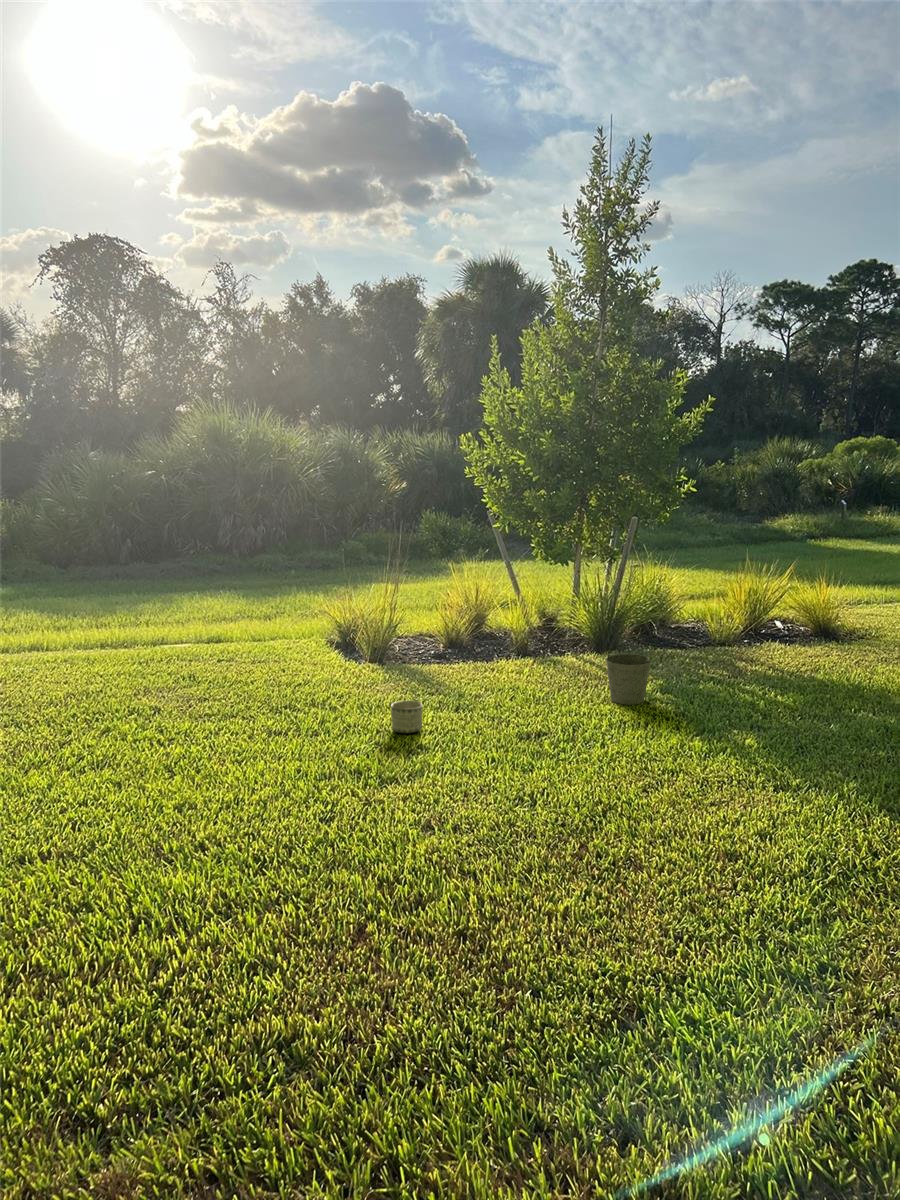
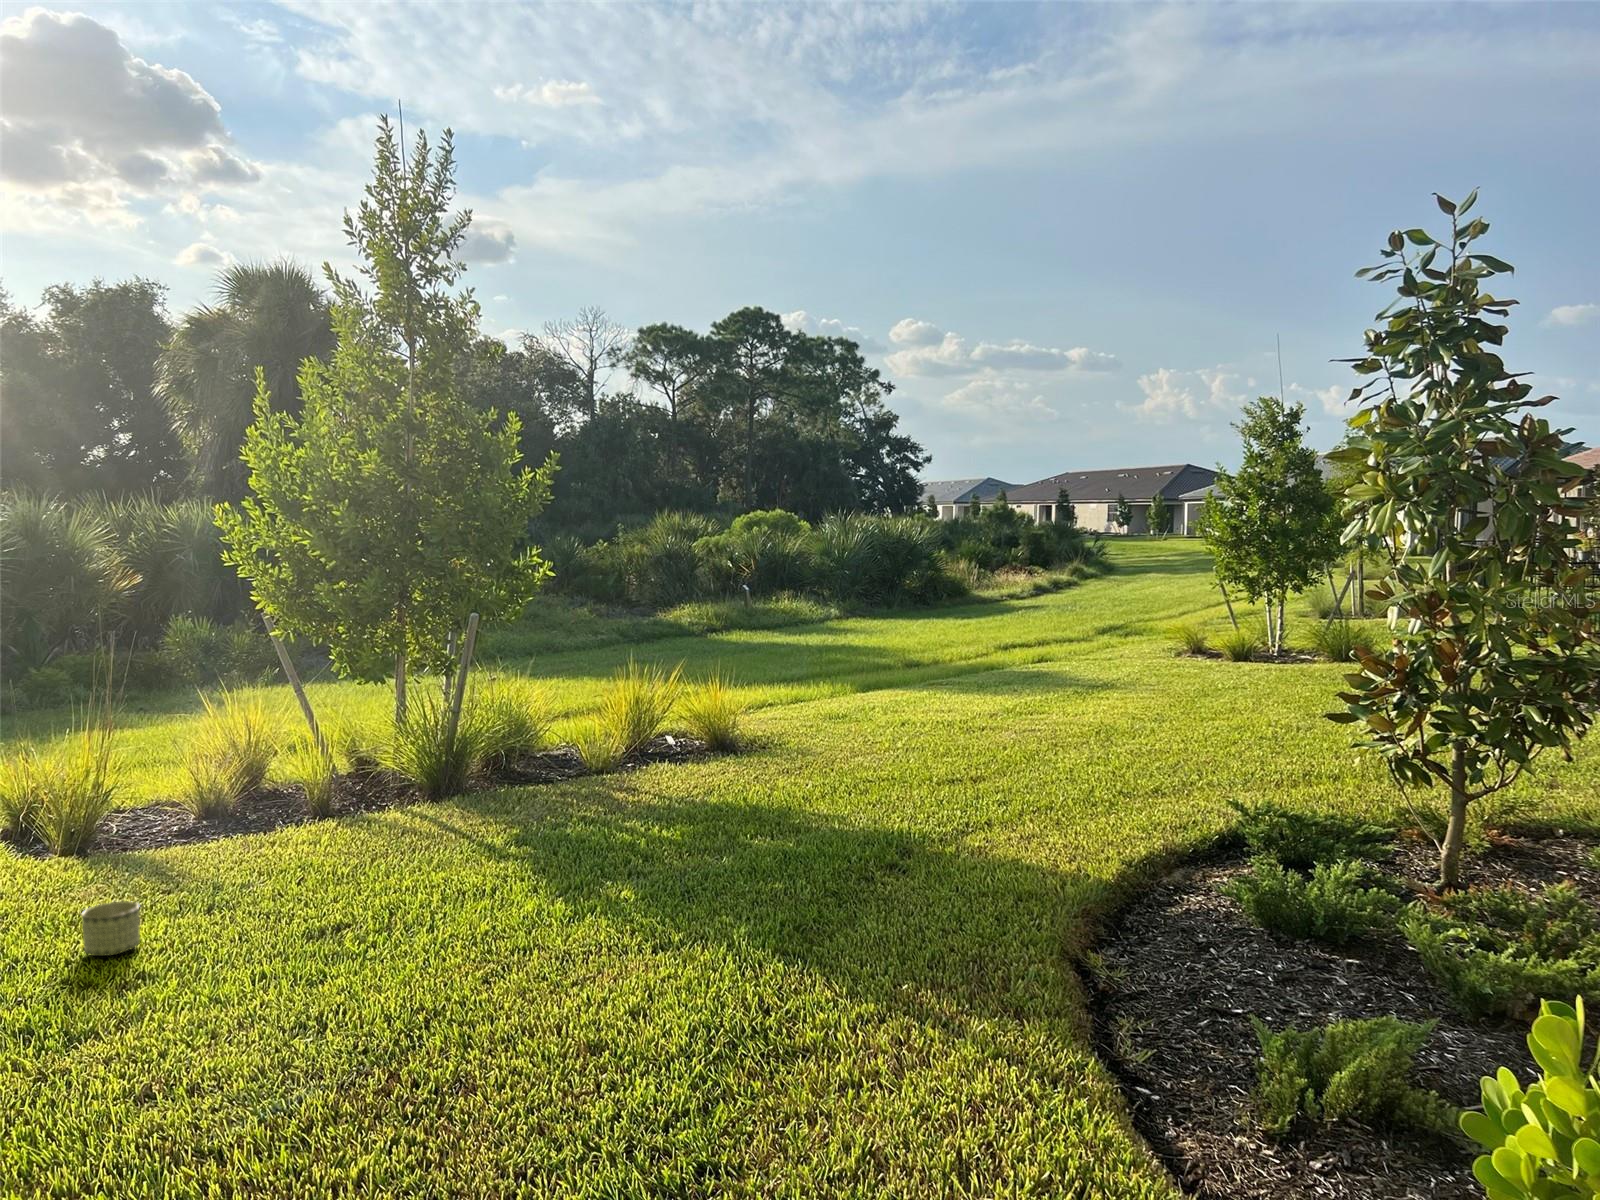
bucket: present [606,654,651,705] -> none [438,792,502,865]

